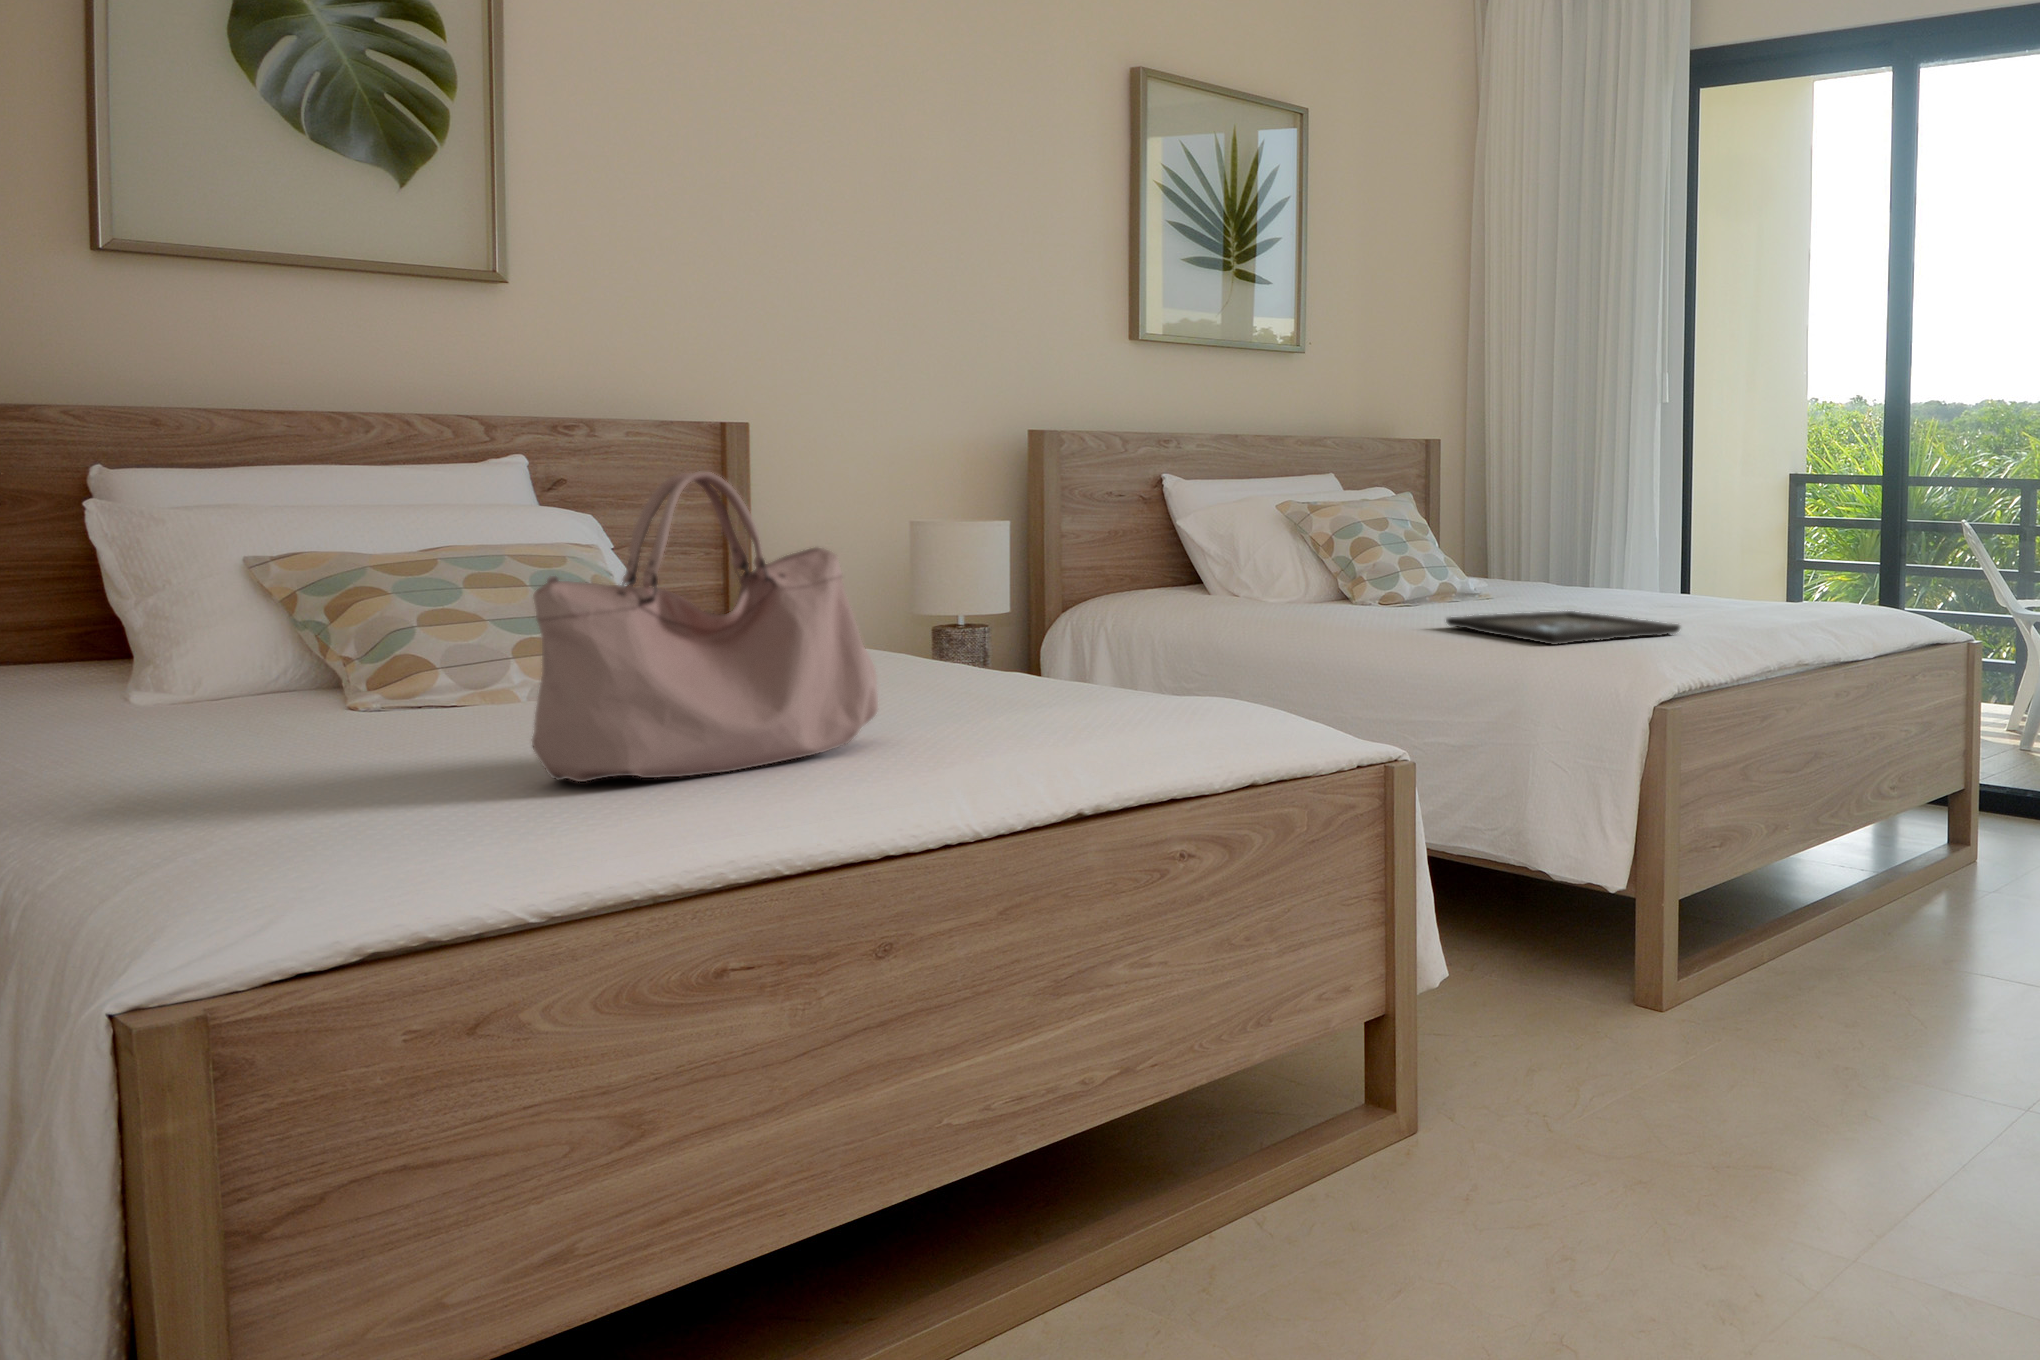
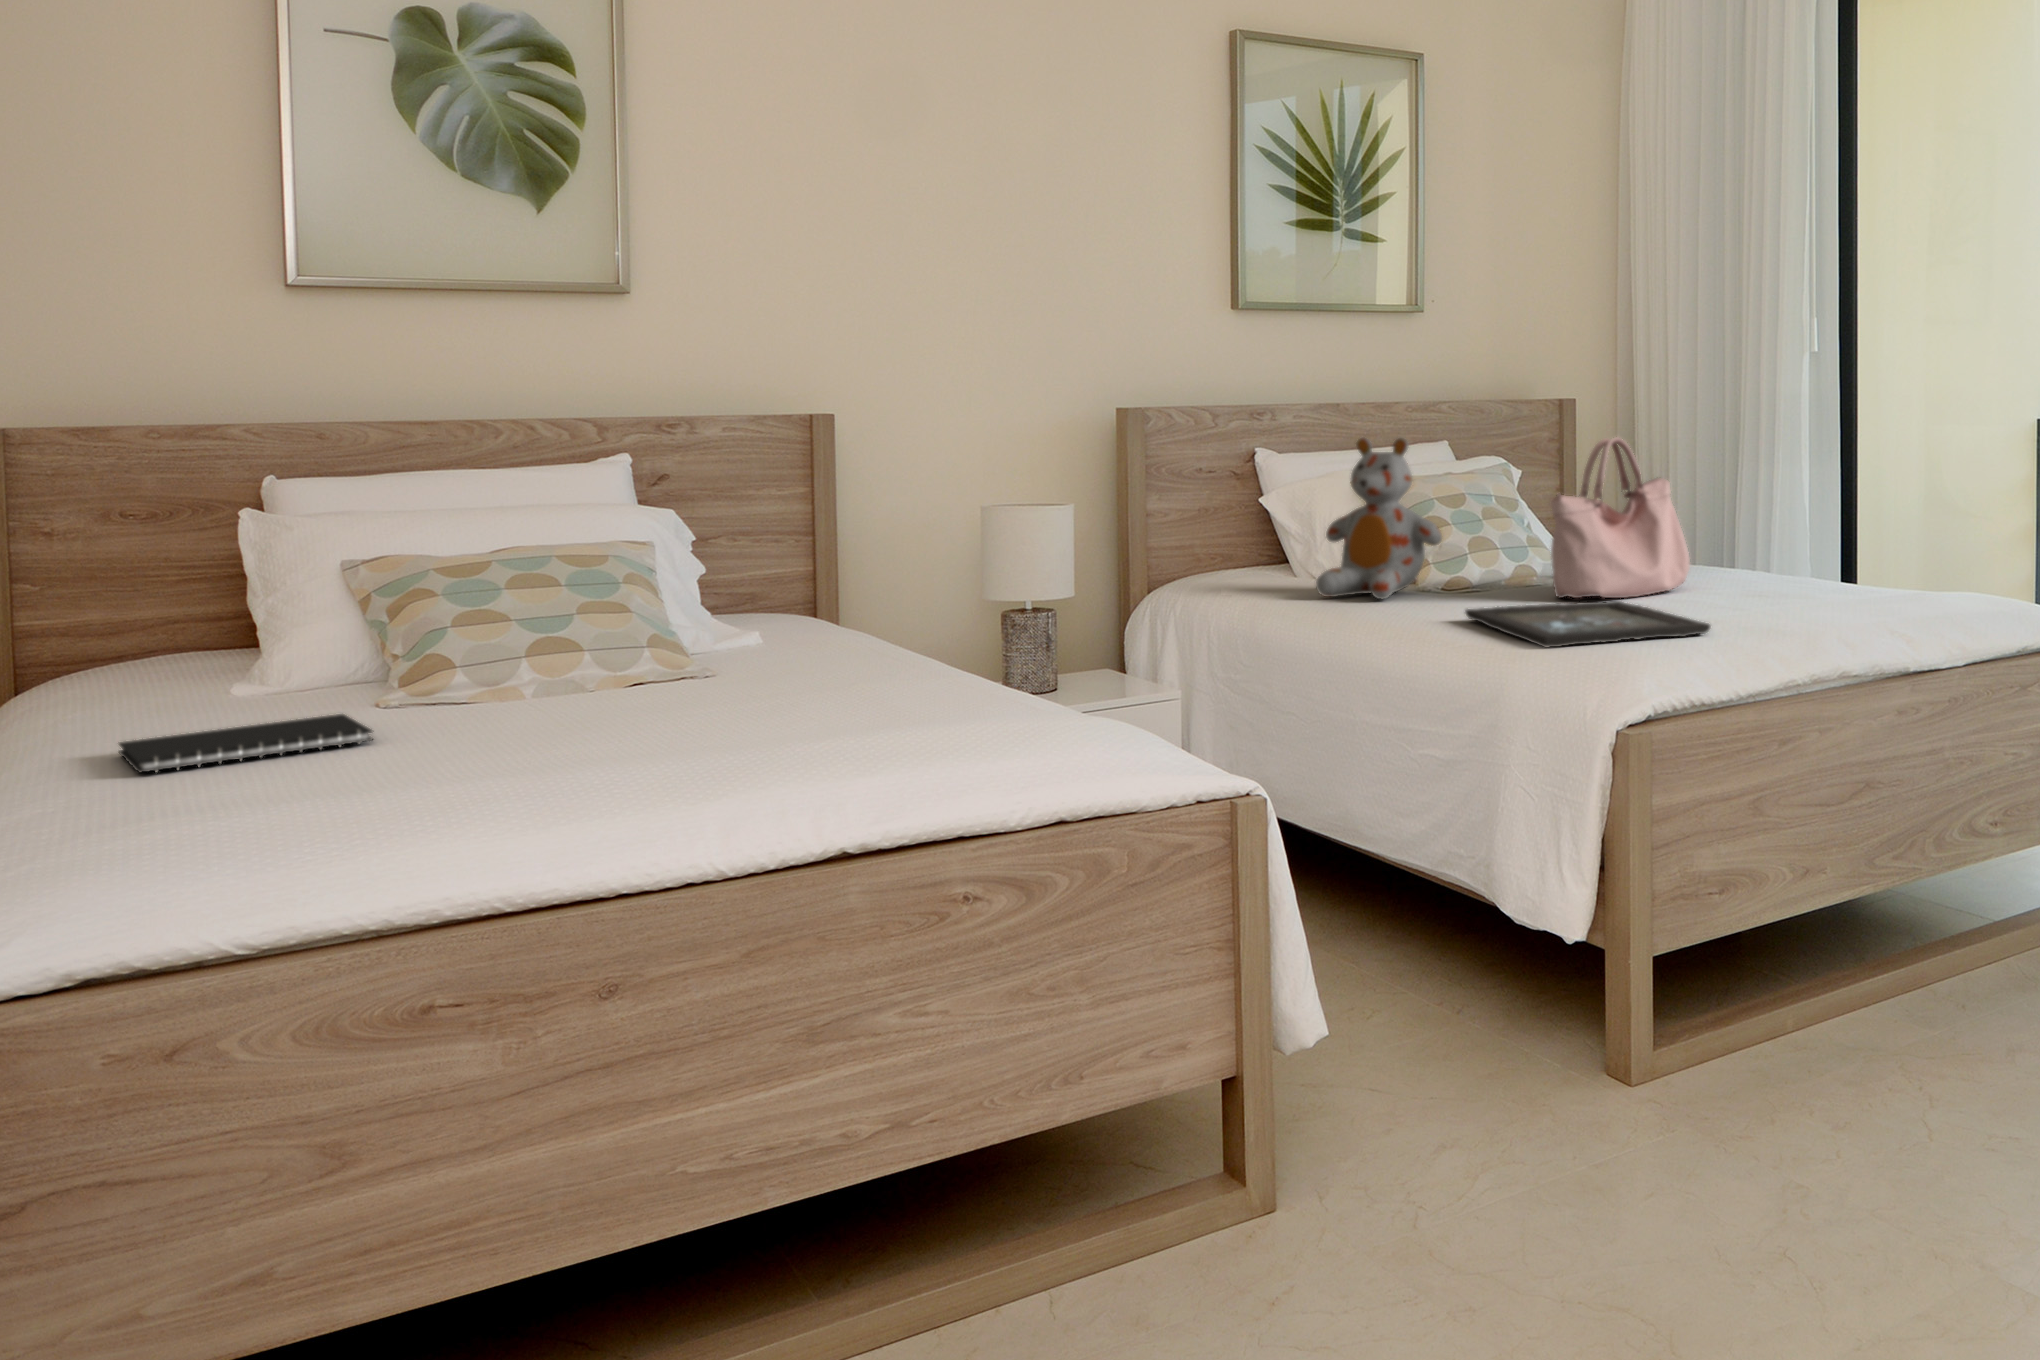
stuffed bear: none [1269,464,1389,614] -> present [1316,438,1442,599]
handbag: present [532,471,878,782] -> present [1551,438,1690,598]
notebook: none [119,714,447,772] -> present [119,714,372,773]

